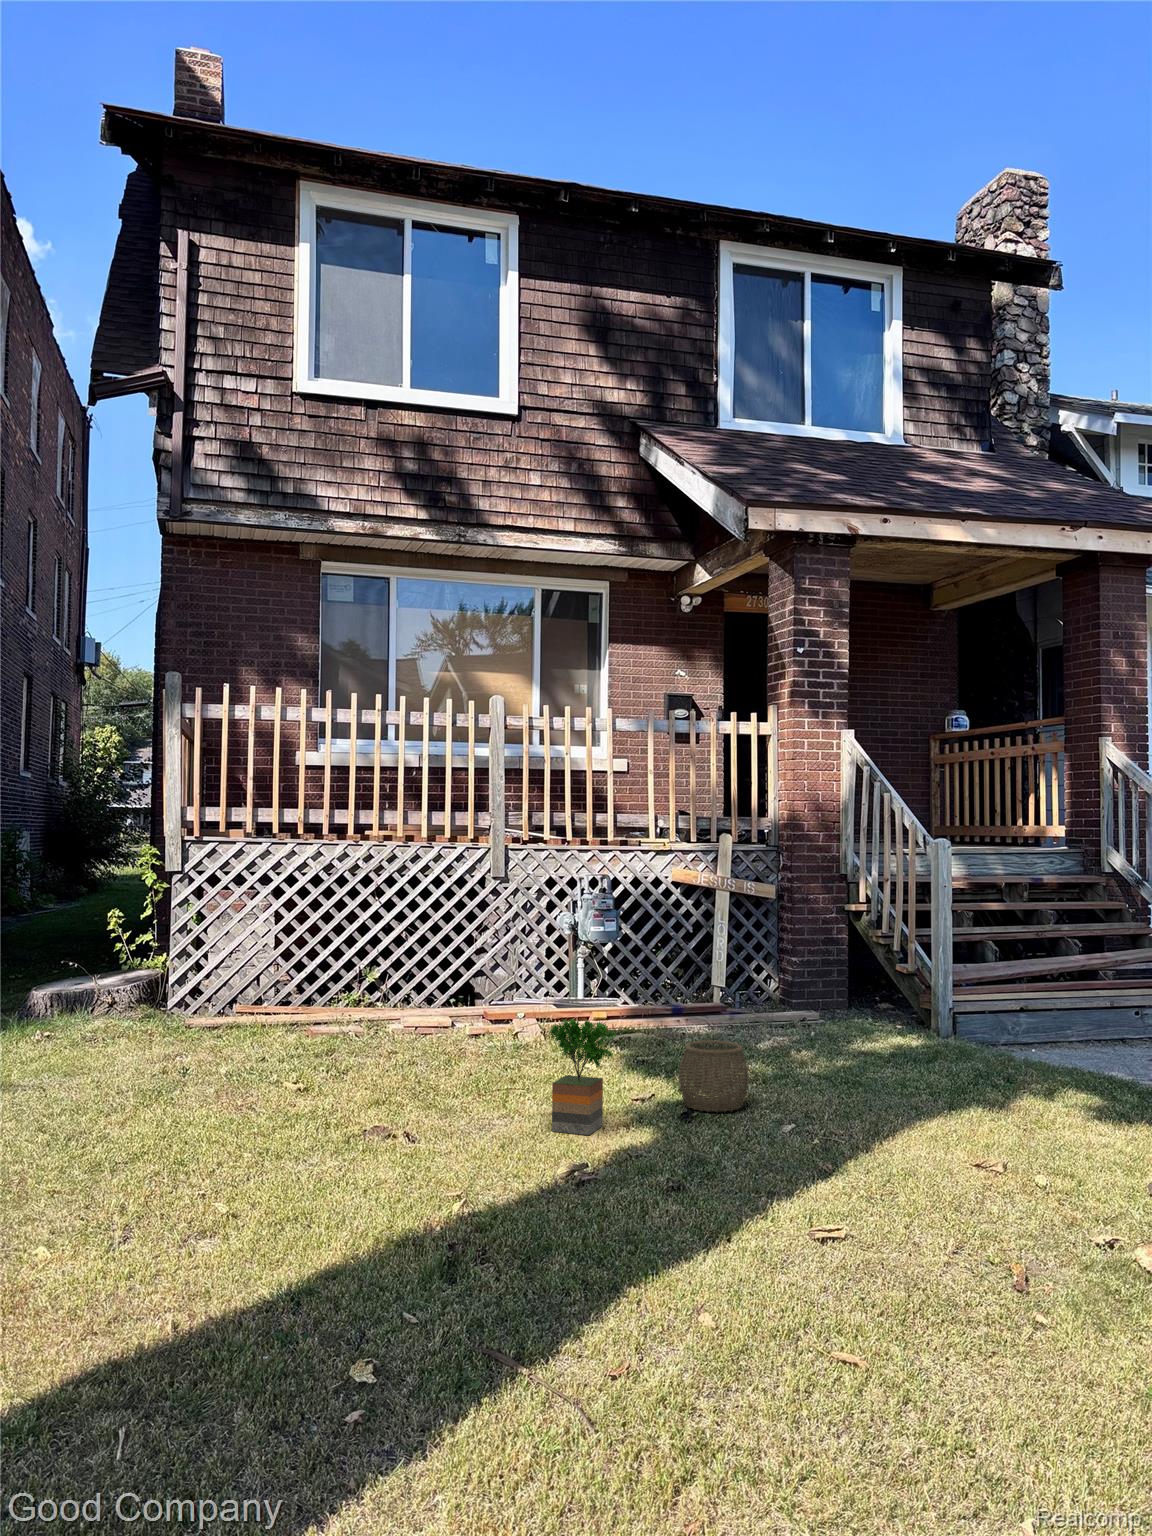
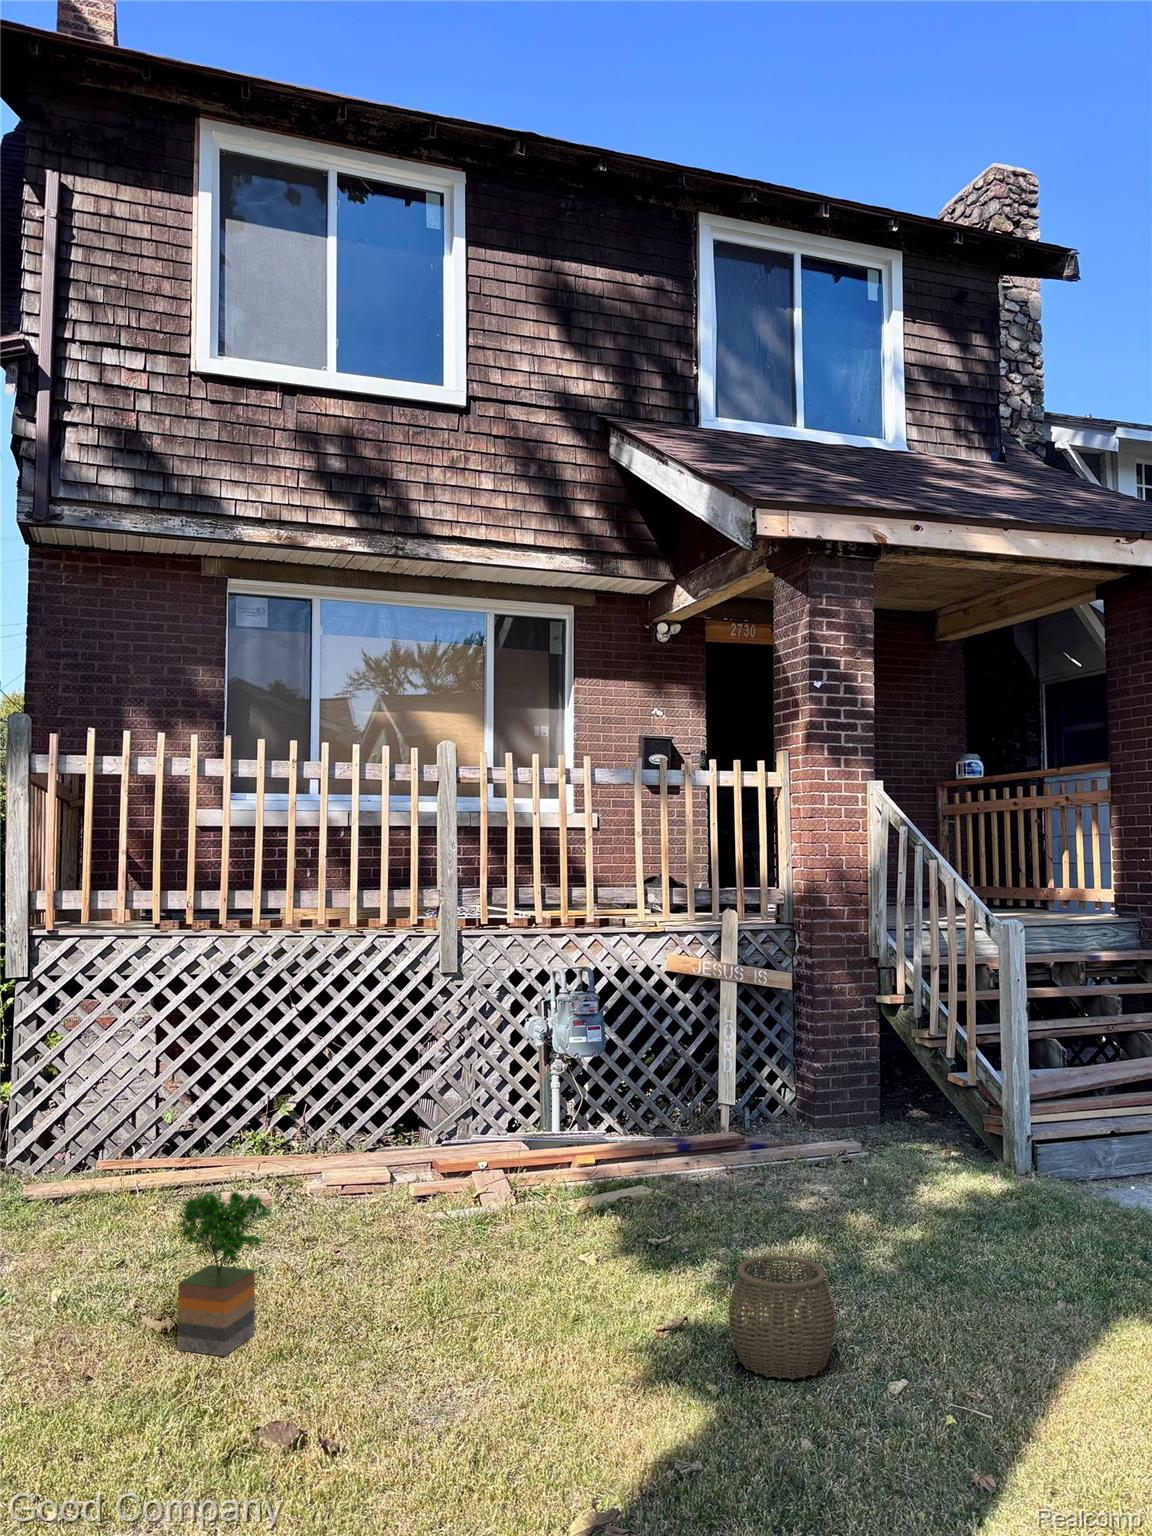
potted tree: present [549,1019,616,1135] -> present [177,1190,272,1356]

